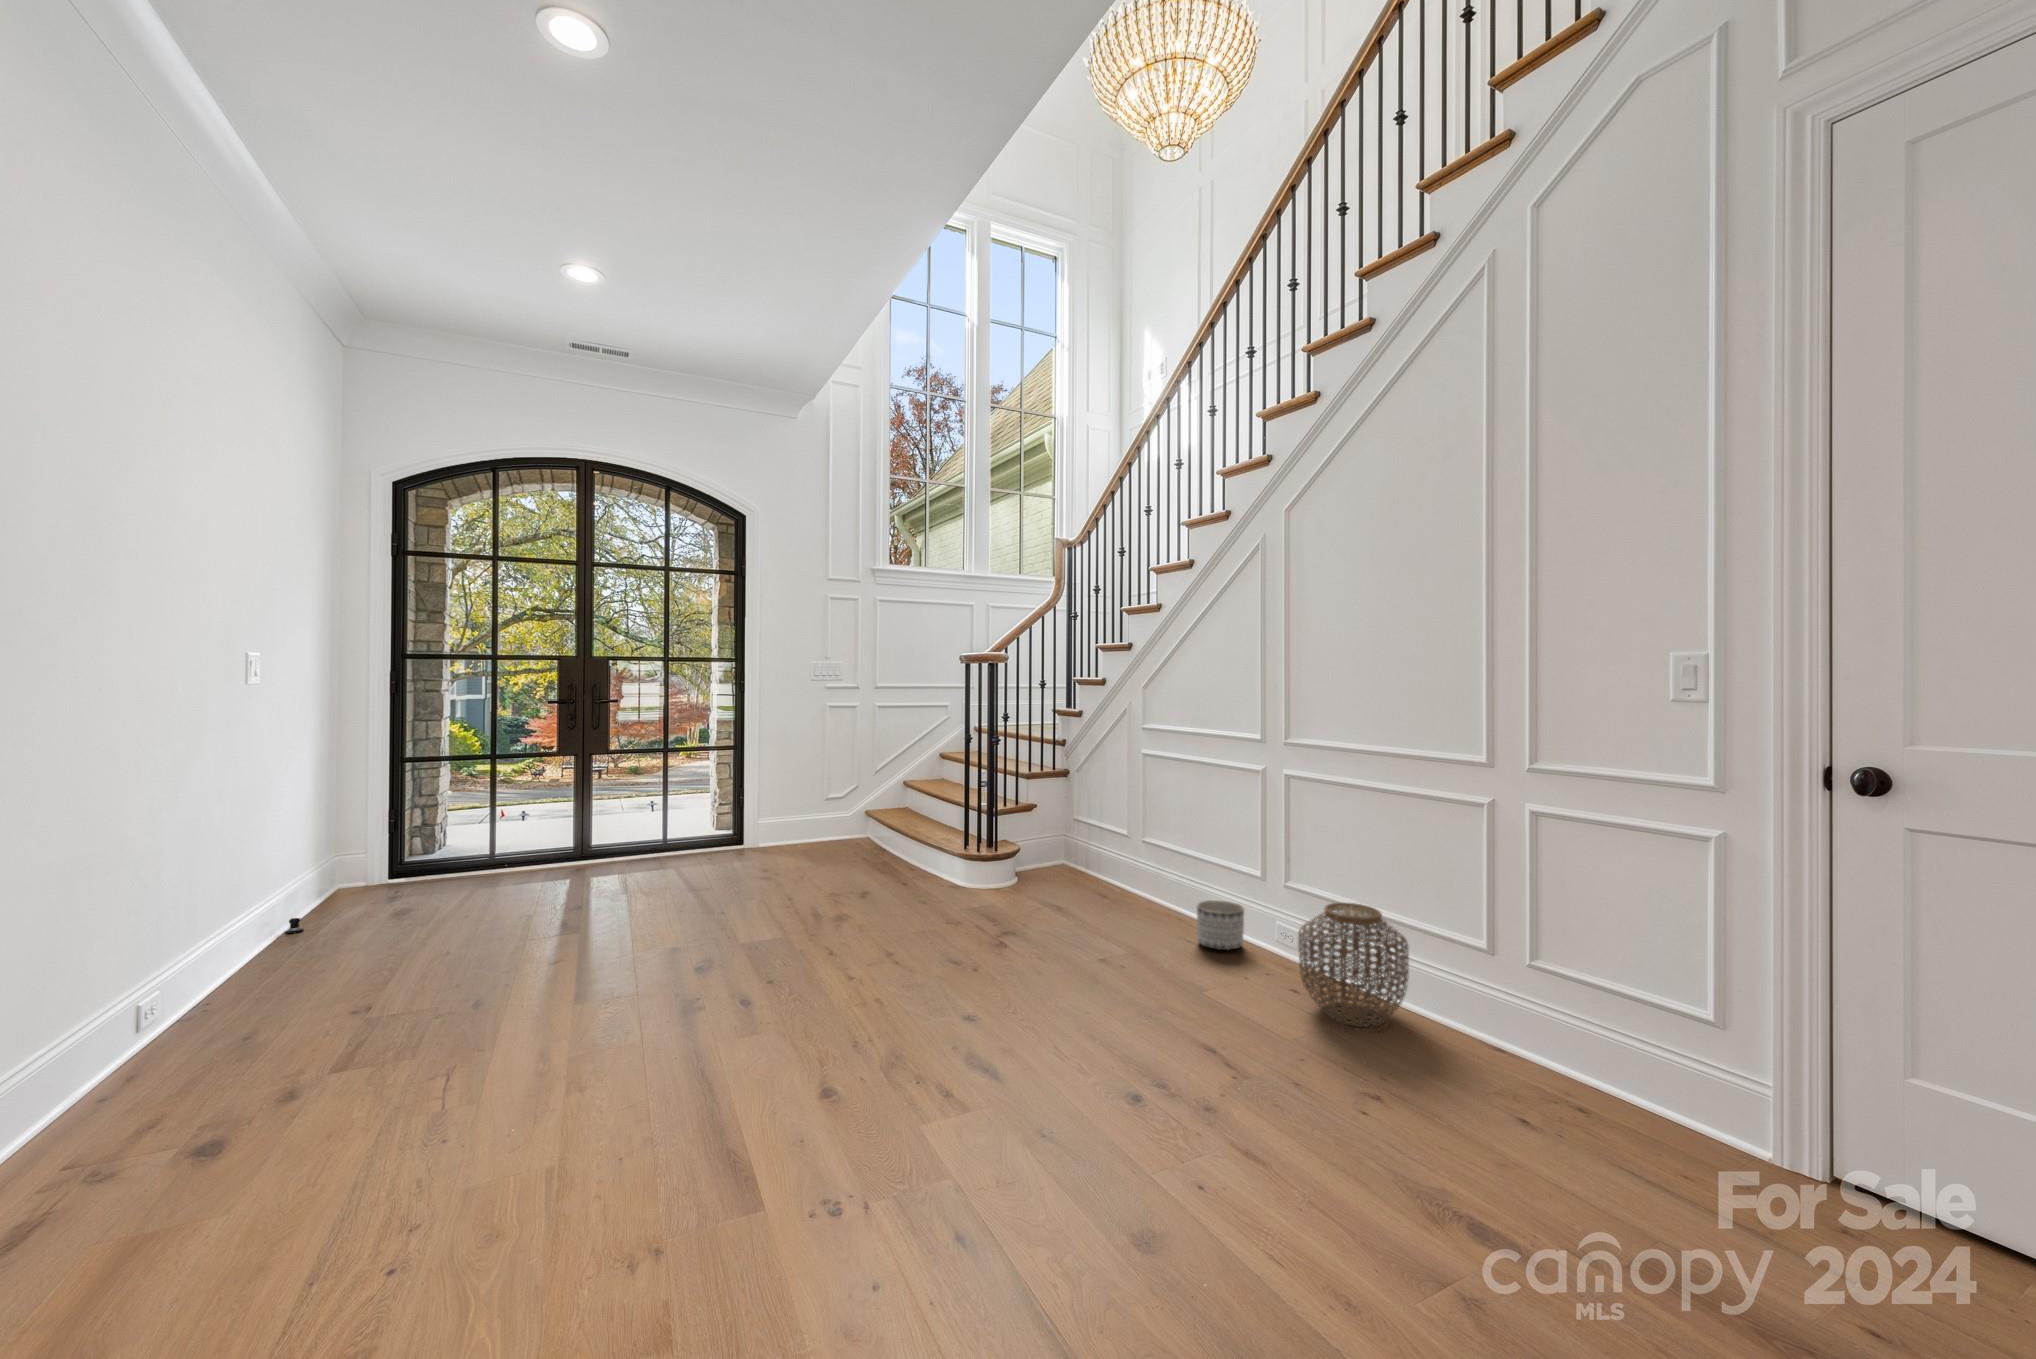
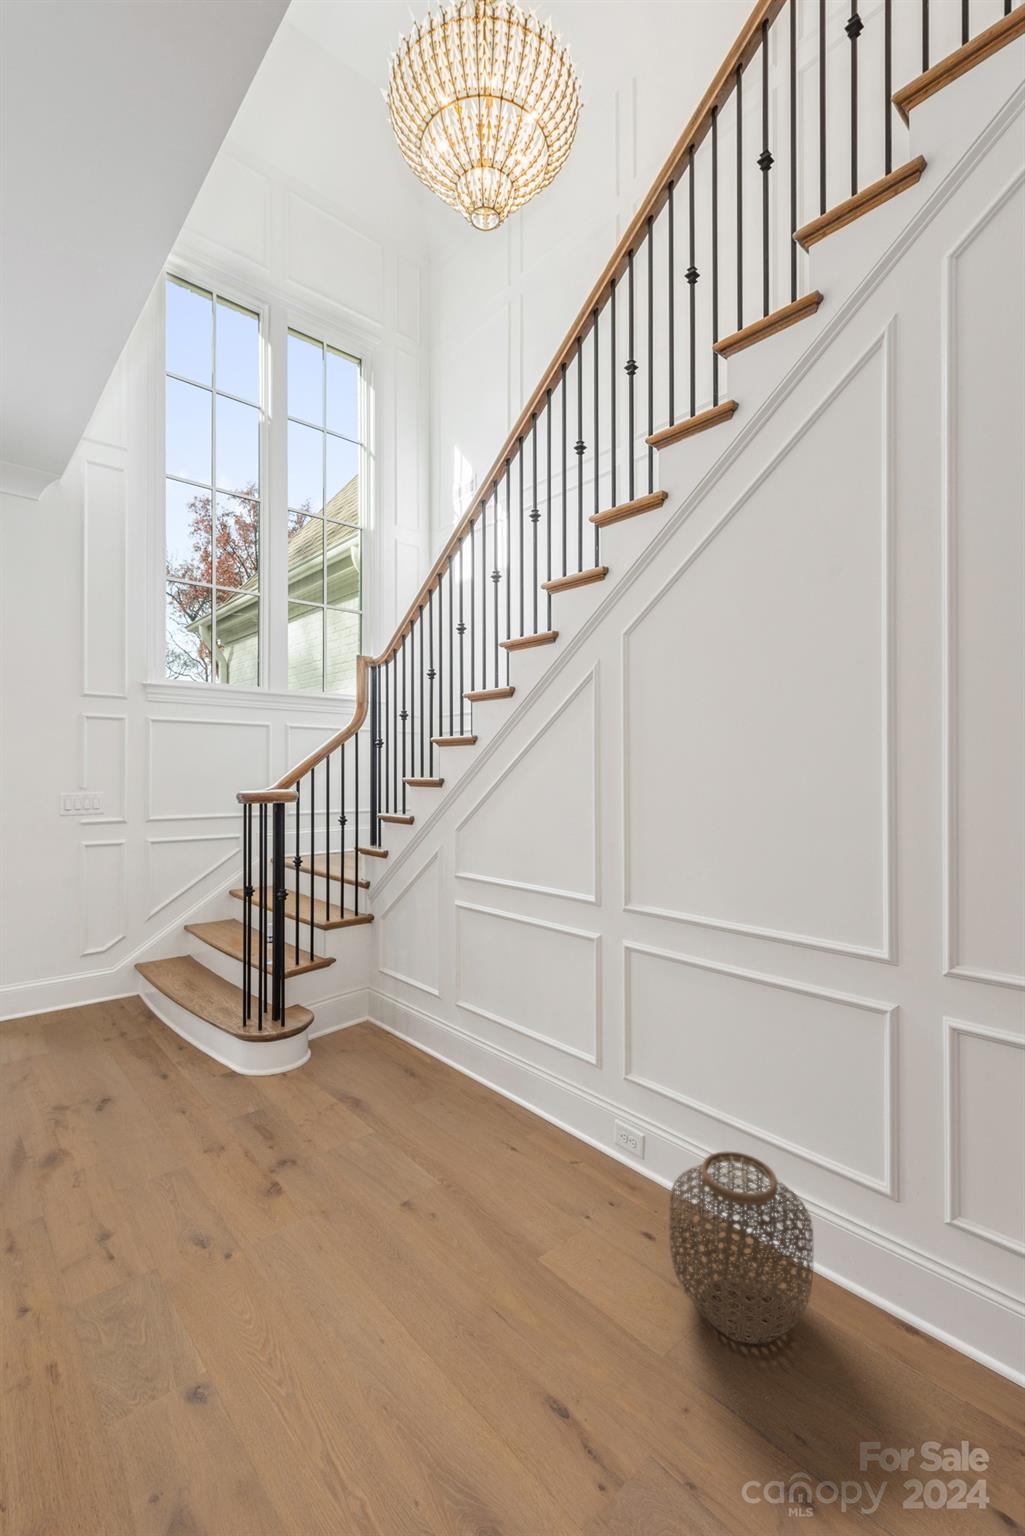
planter: present [1197,900,1244,950] -> none [524,1102,581,1177]

